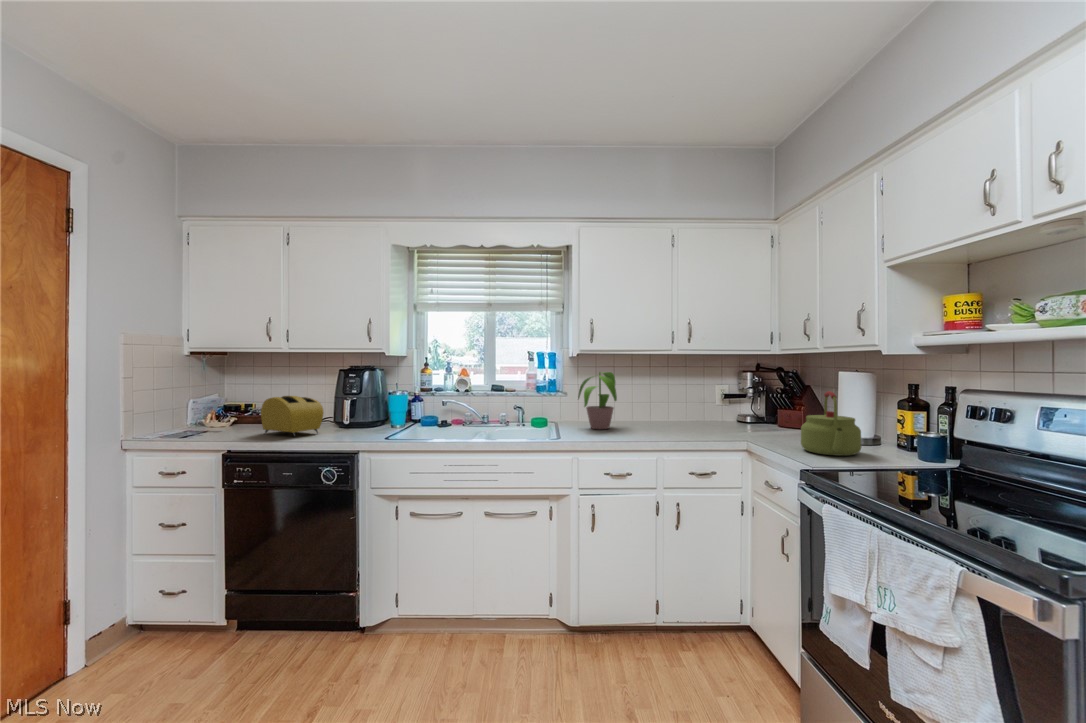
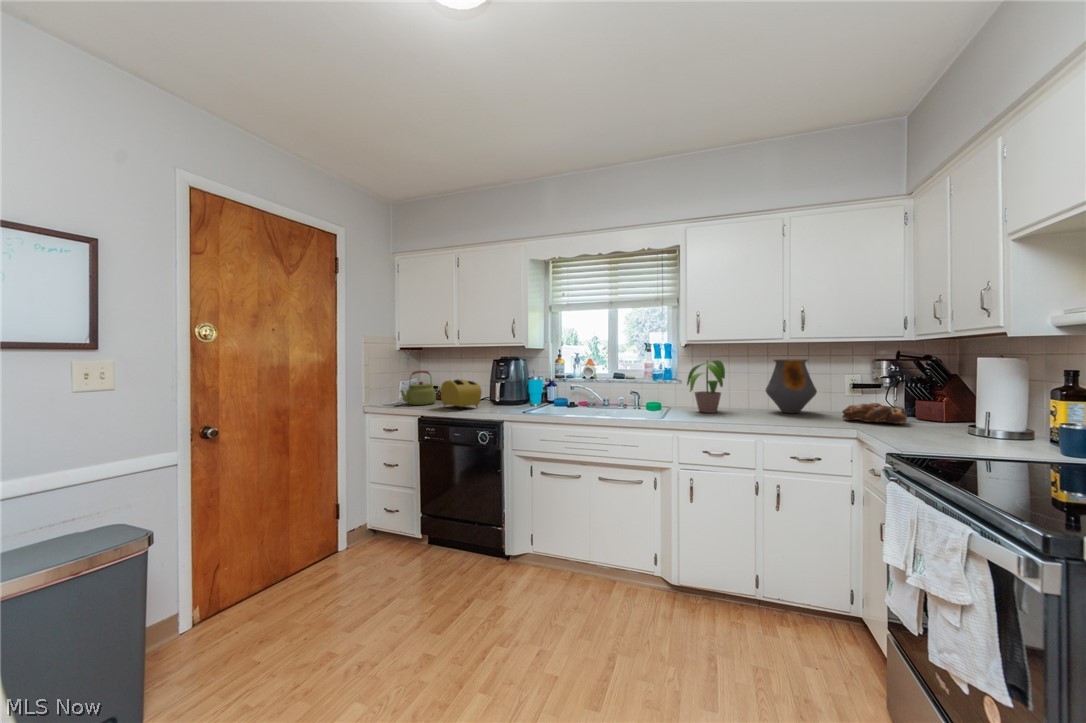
vase: none [655,371,702,427] -> present [766,359,817,413]
kettle: present [801,391,861,456] -> present [401,371,436,405]
bread loaf: none [727,415,783,434] -> present [842,403,907,423]

